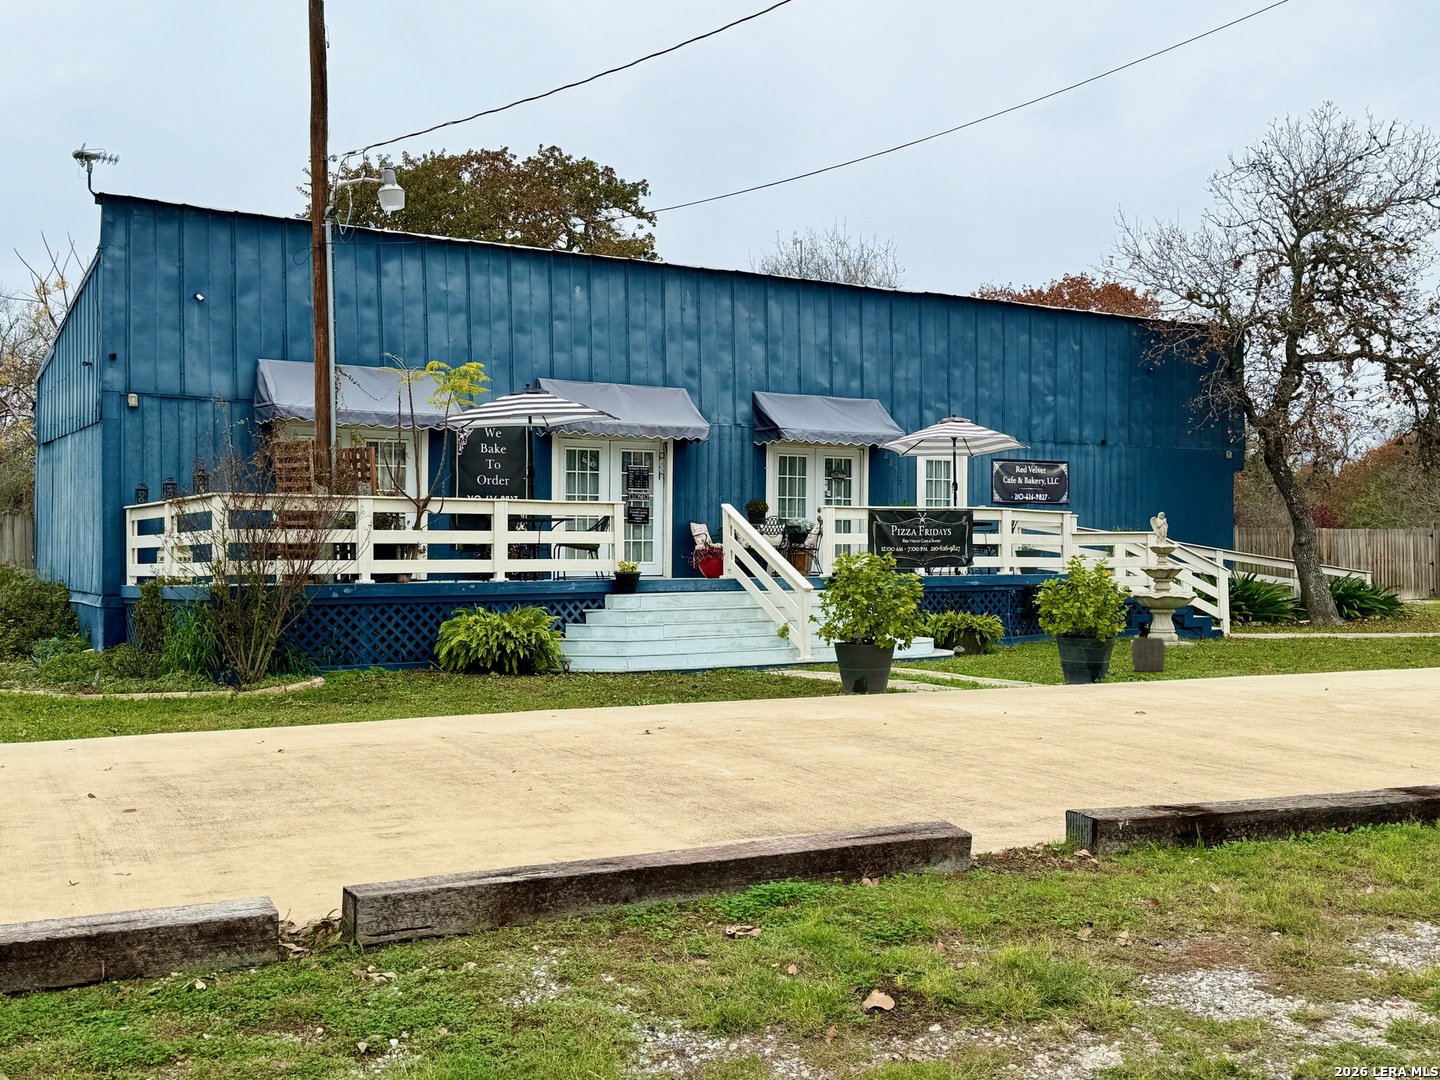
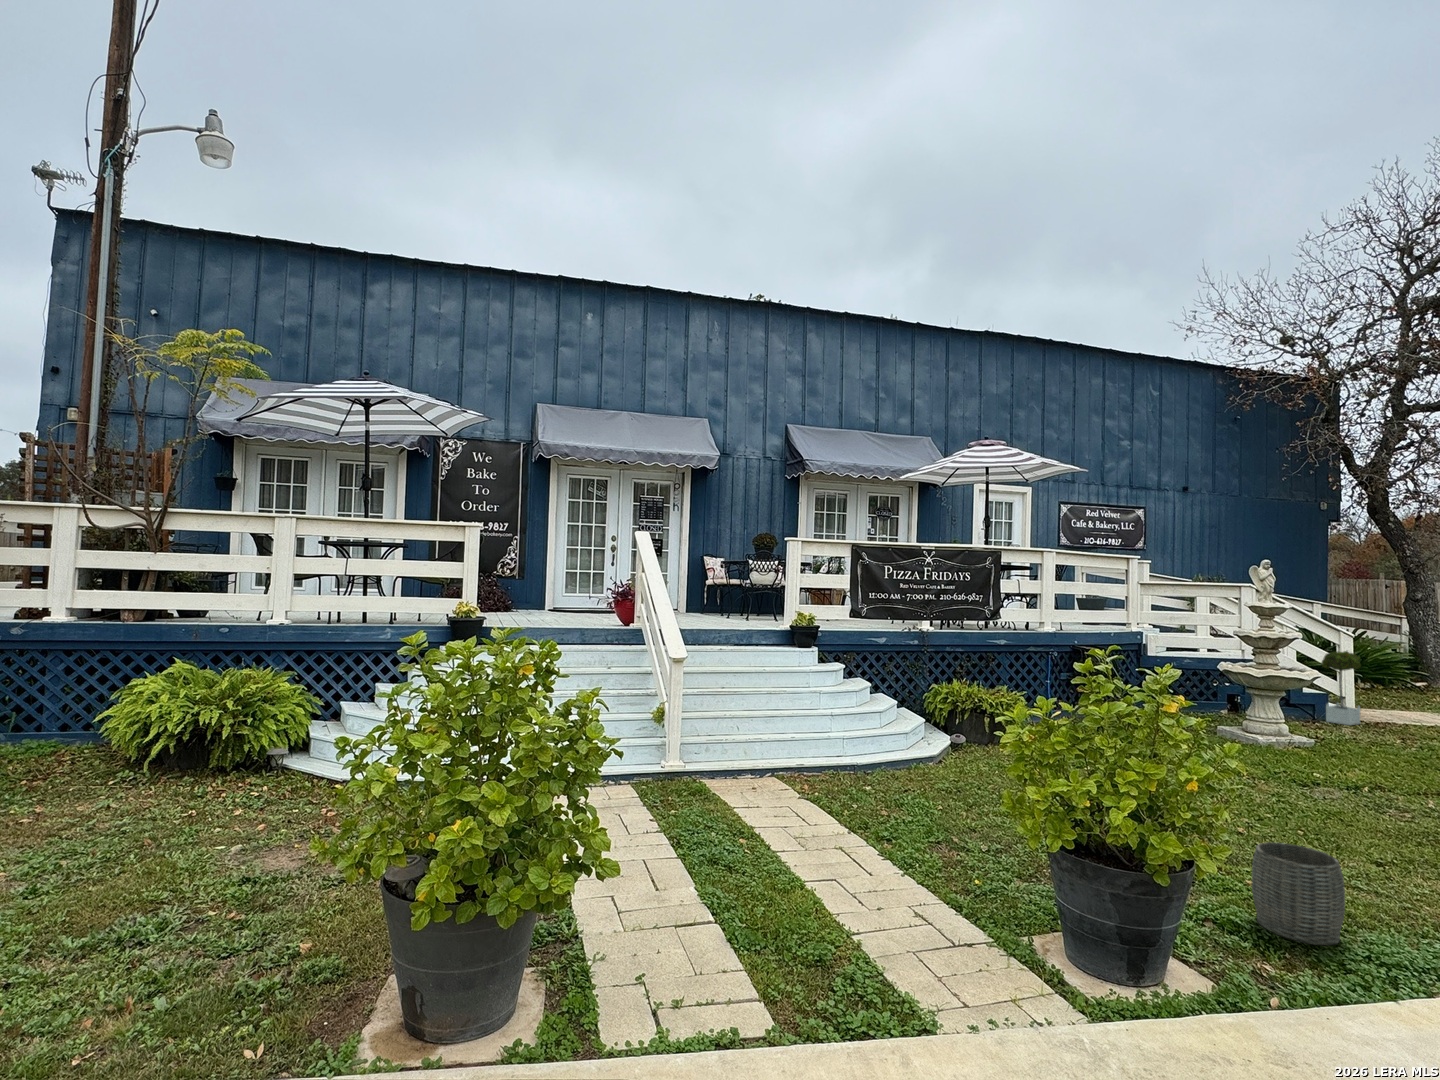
potted tree: none [1202,582,1230,642] -> present [1321,651,1361,725]

